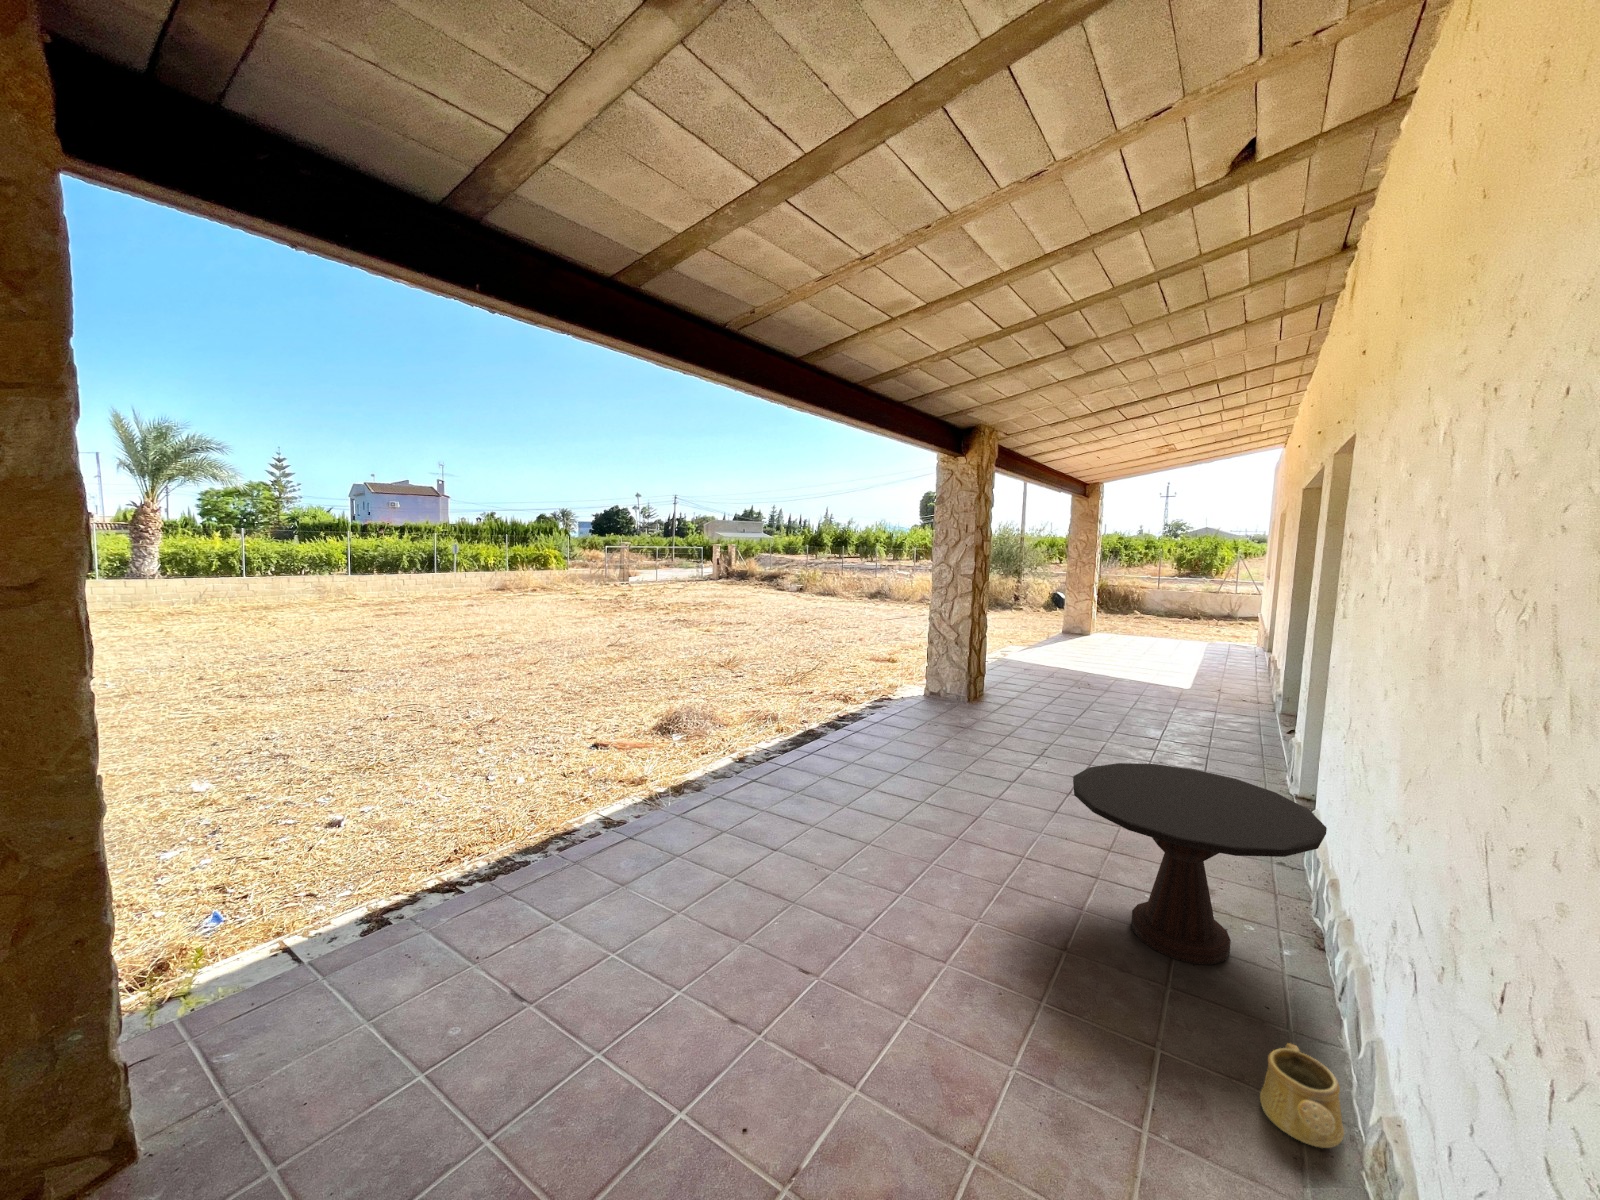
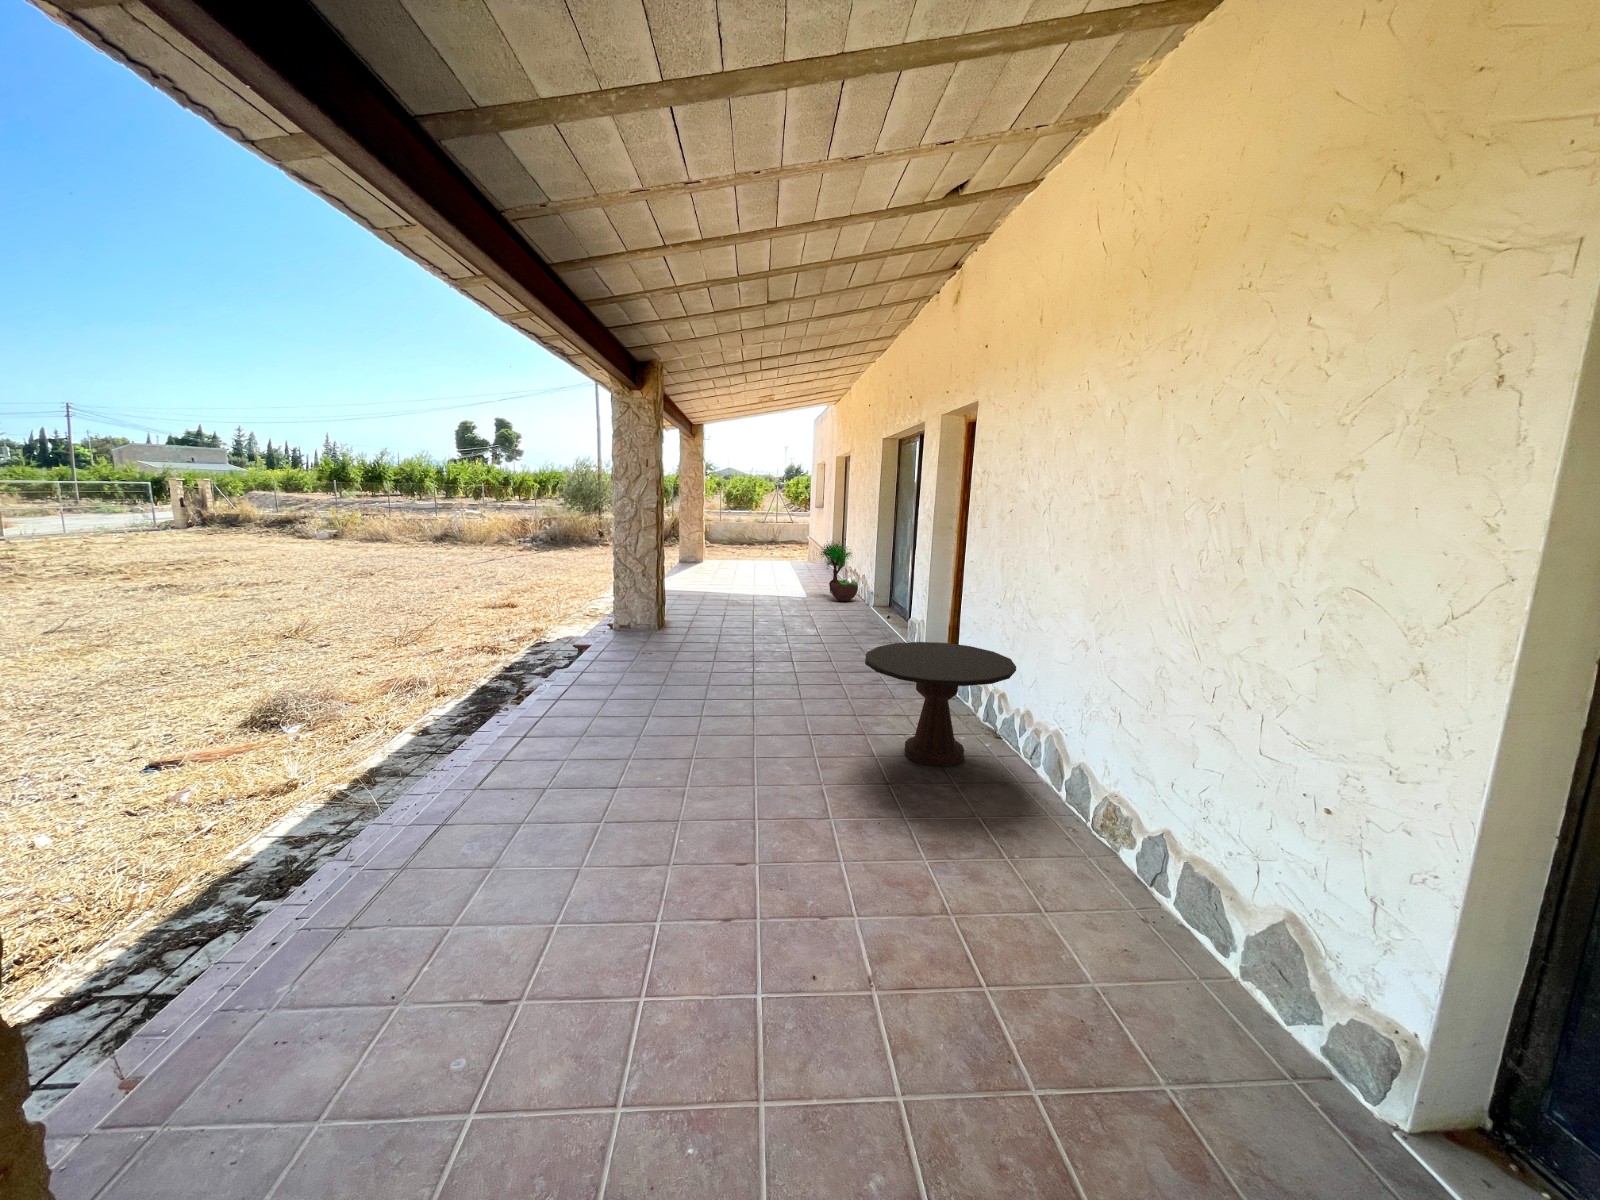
potted tree: none [1211,616,1268,701] -> present [821,542,858,601]
watering can: present [1260,1043,1344,1148] -> none [1030,781,1079,827]

